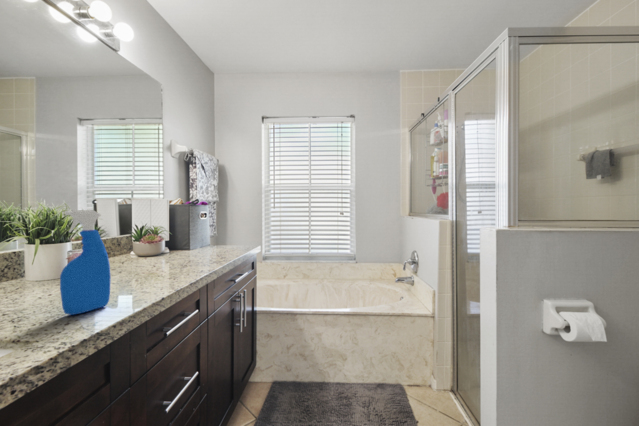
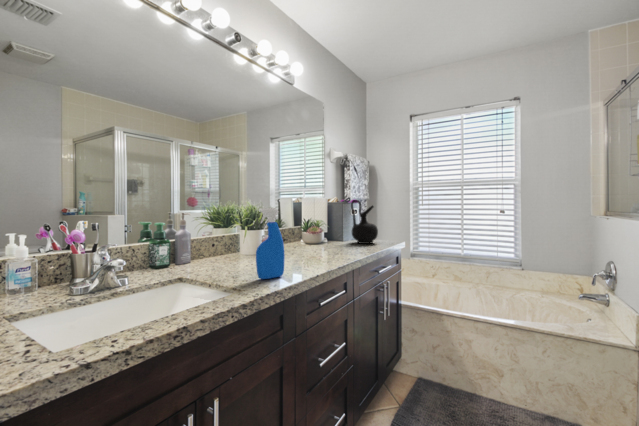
ceramic jug: none [199,202,231,252] -> present [351,200,378,244]

